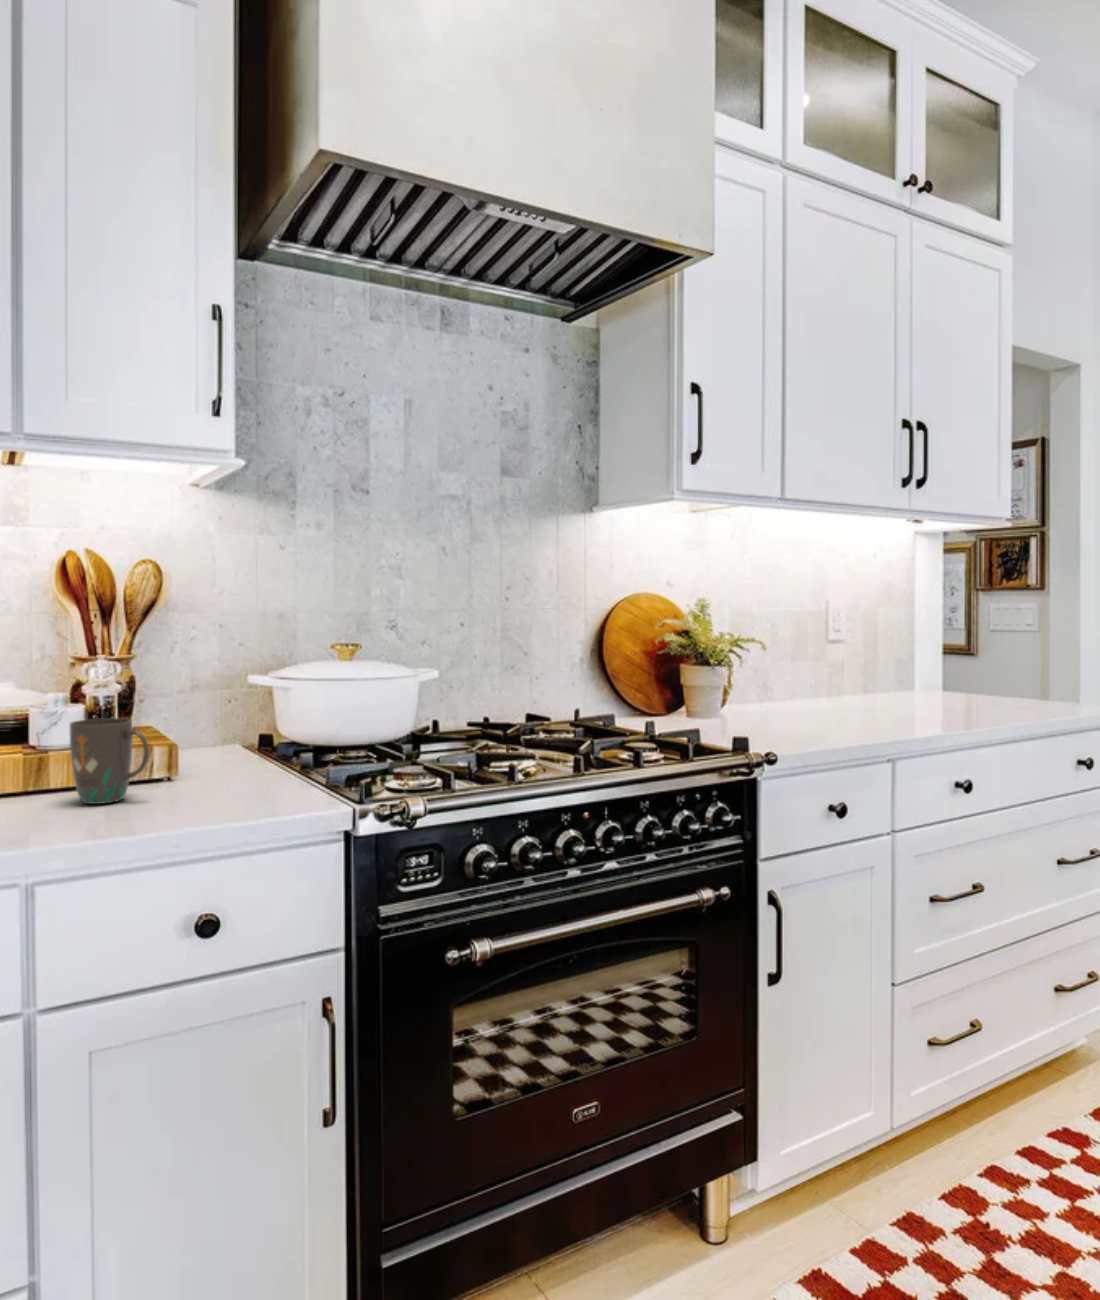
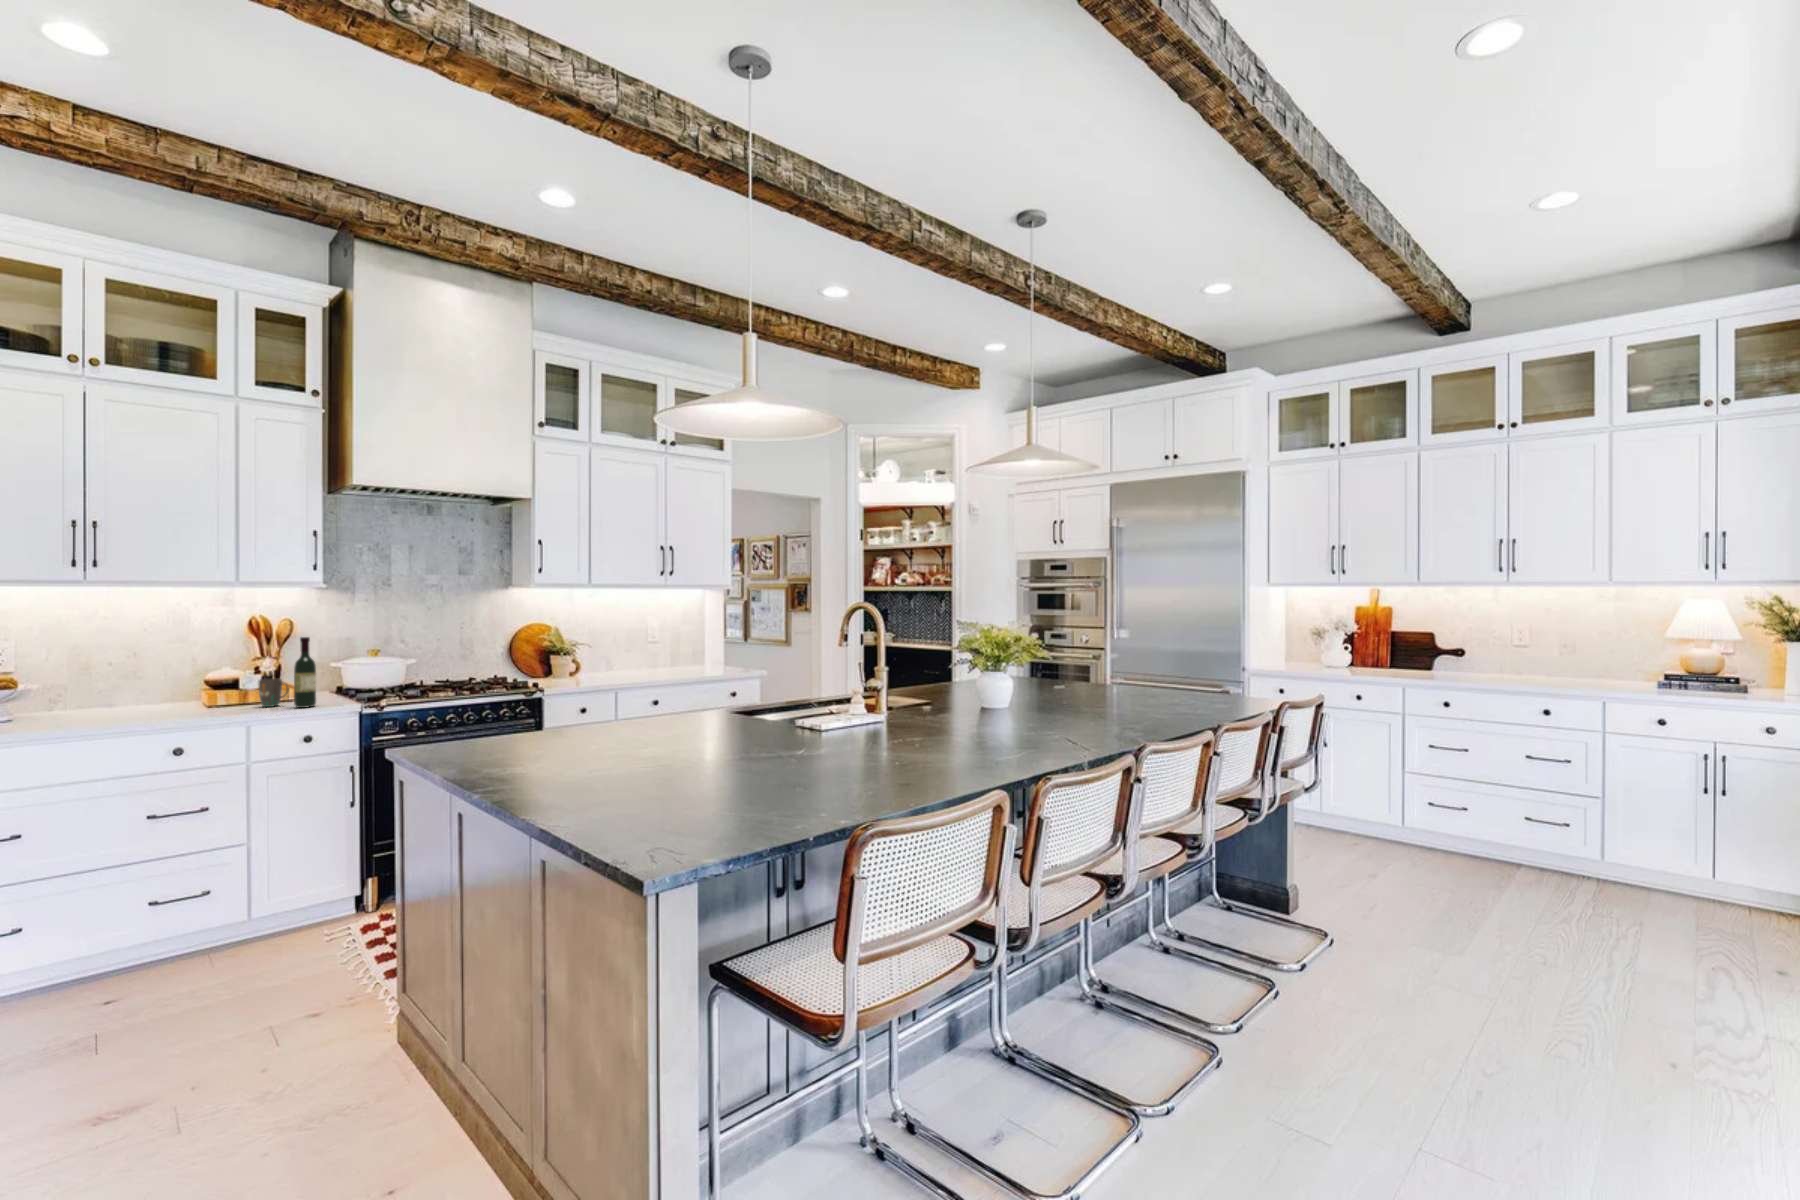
wine bottle: none [162,595,224,815] -> present [294,637,316,708]

